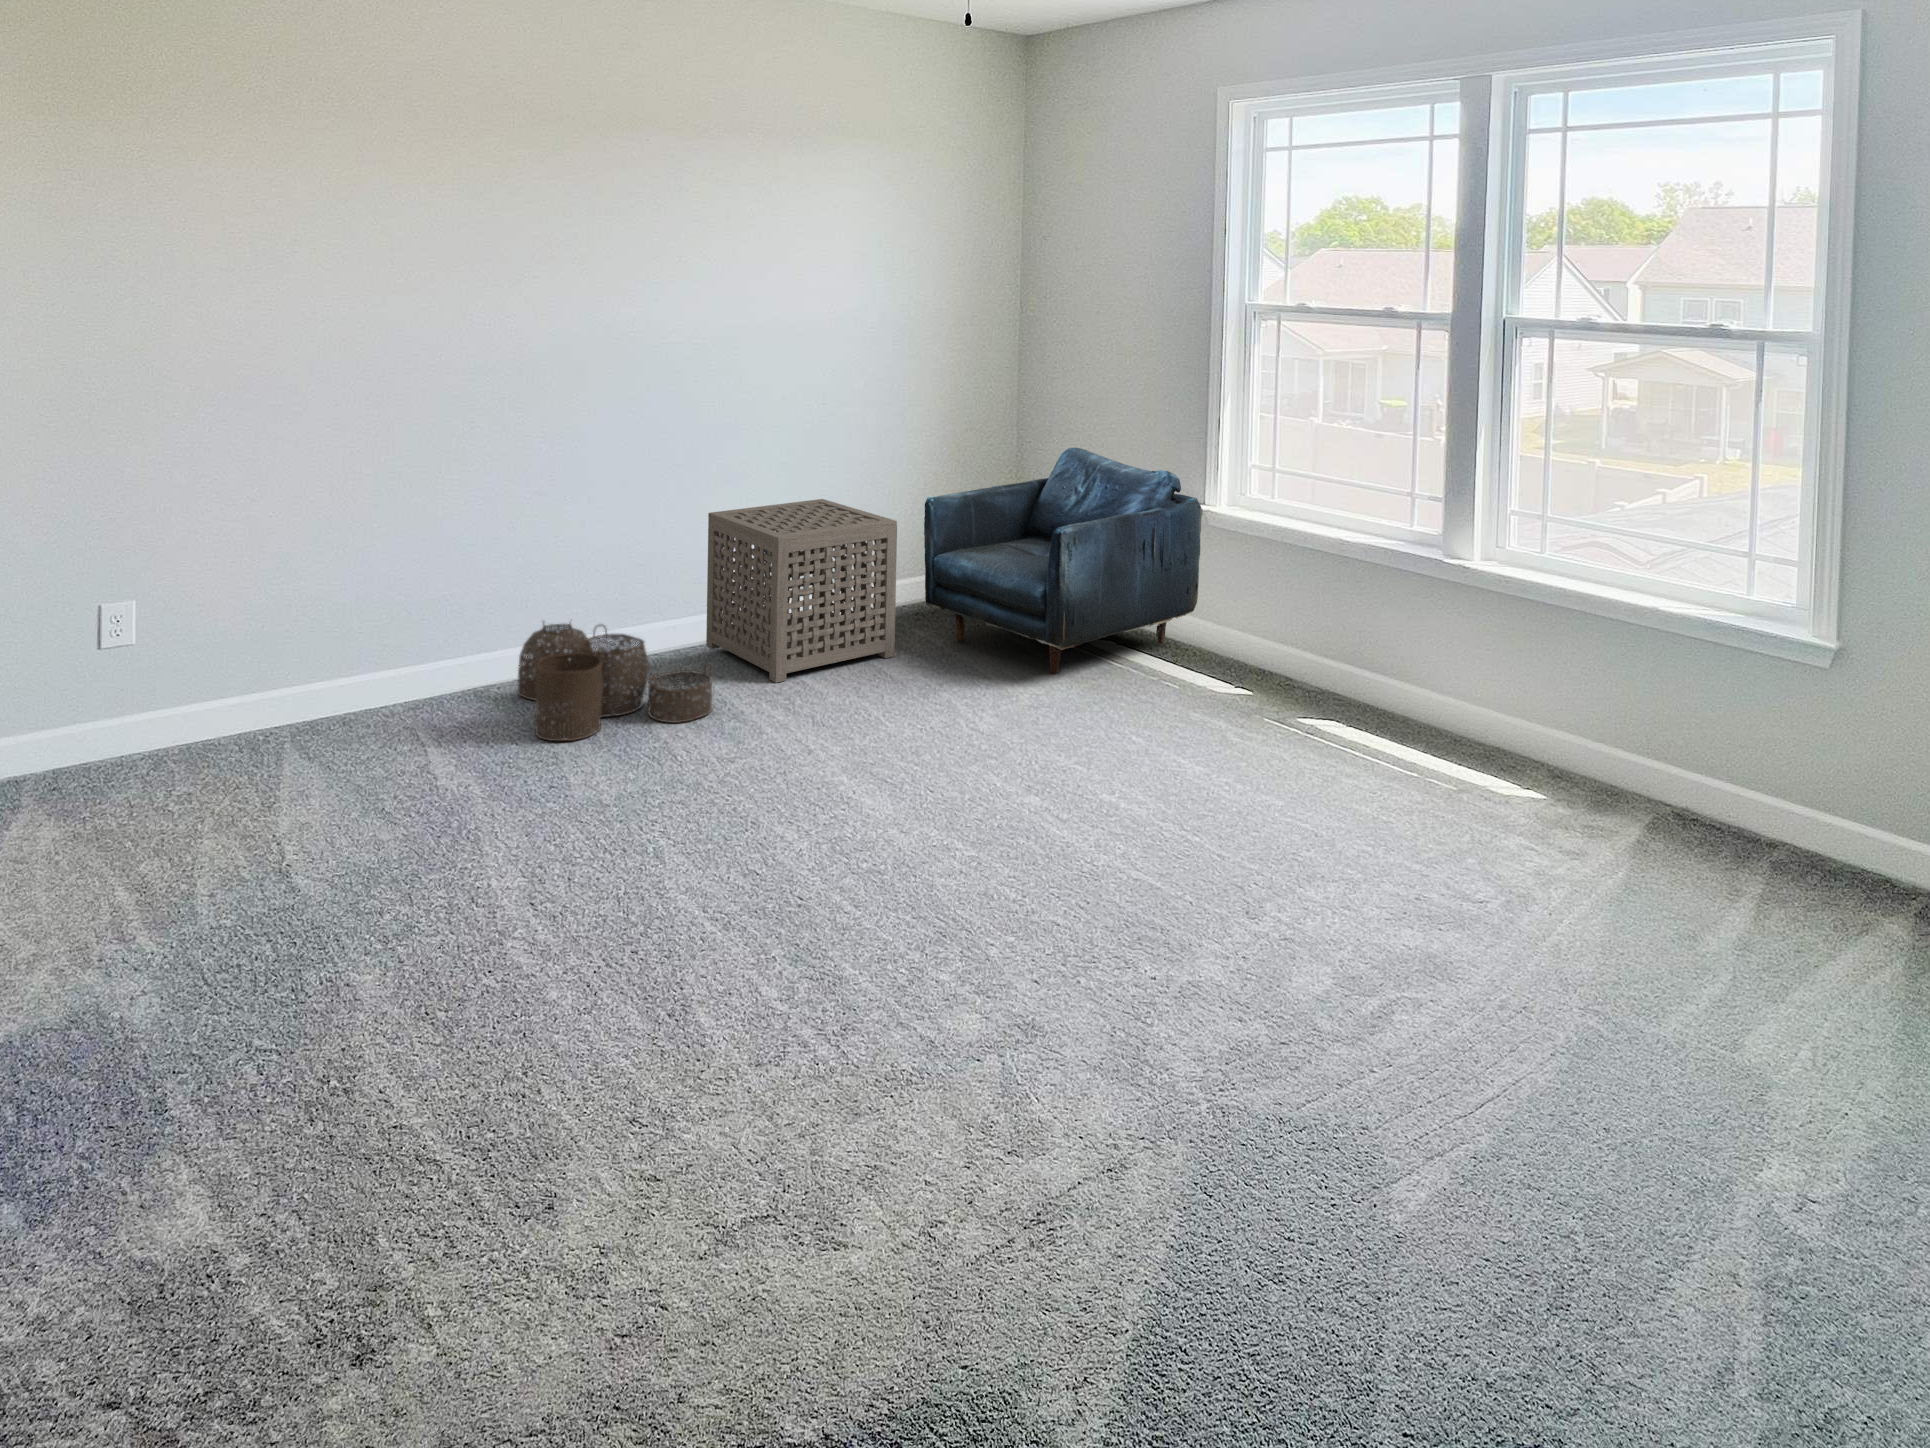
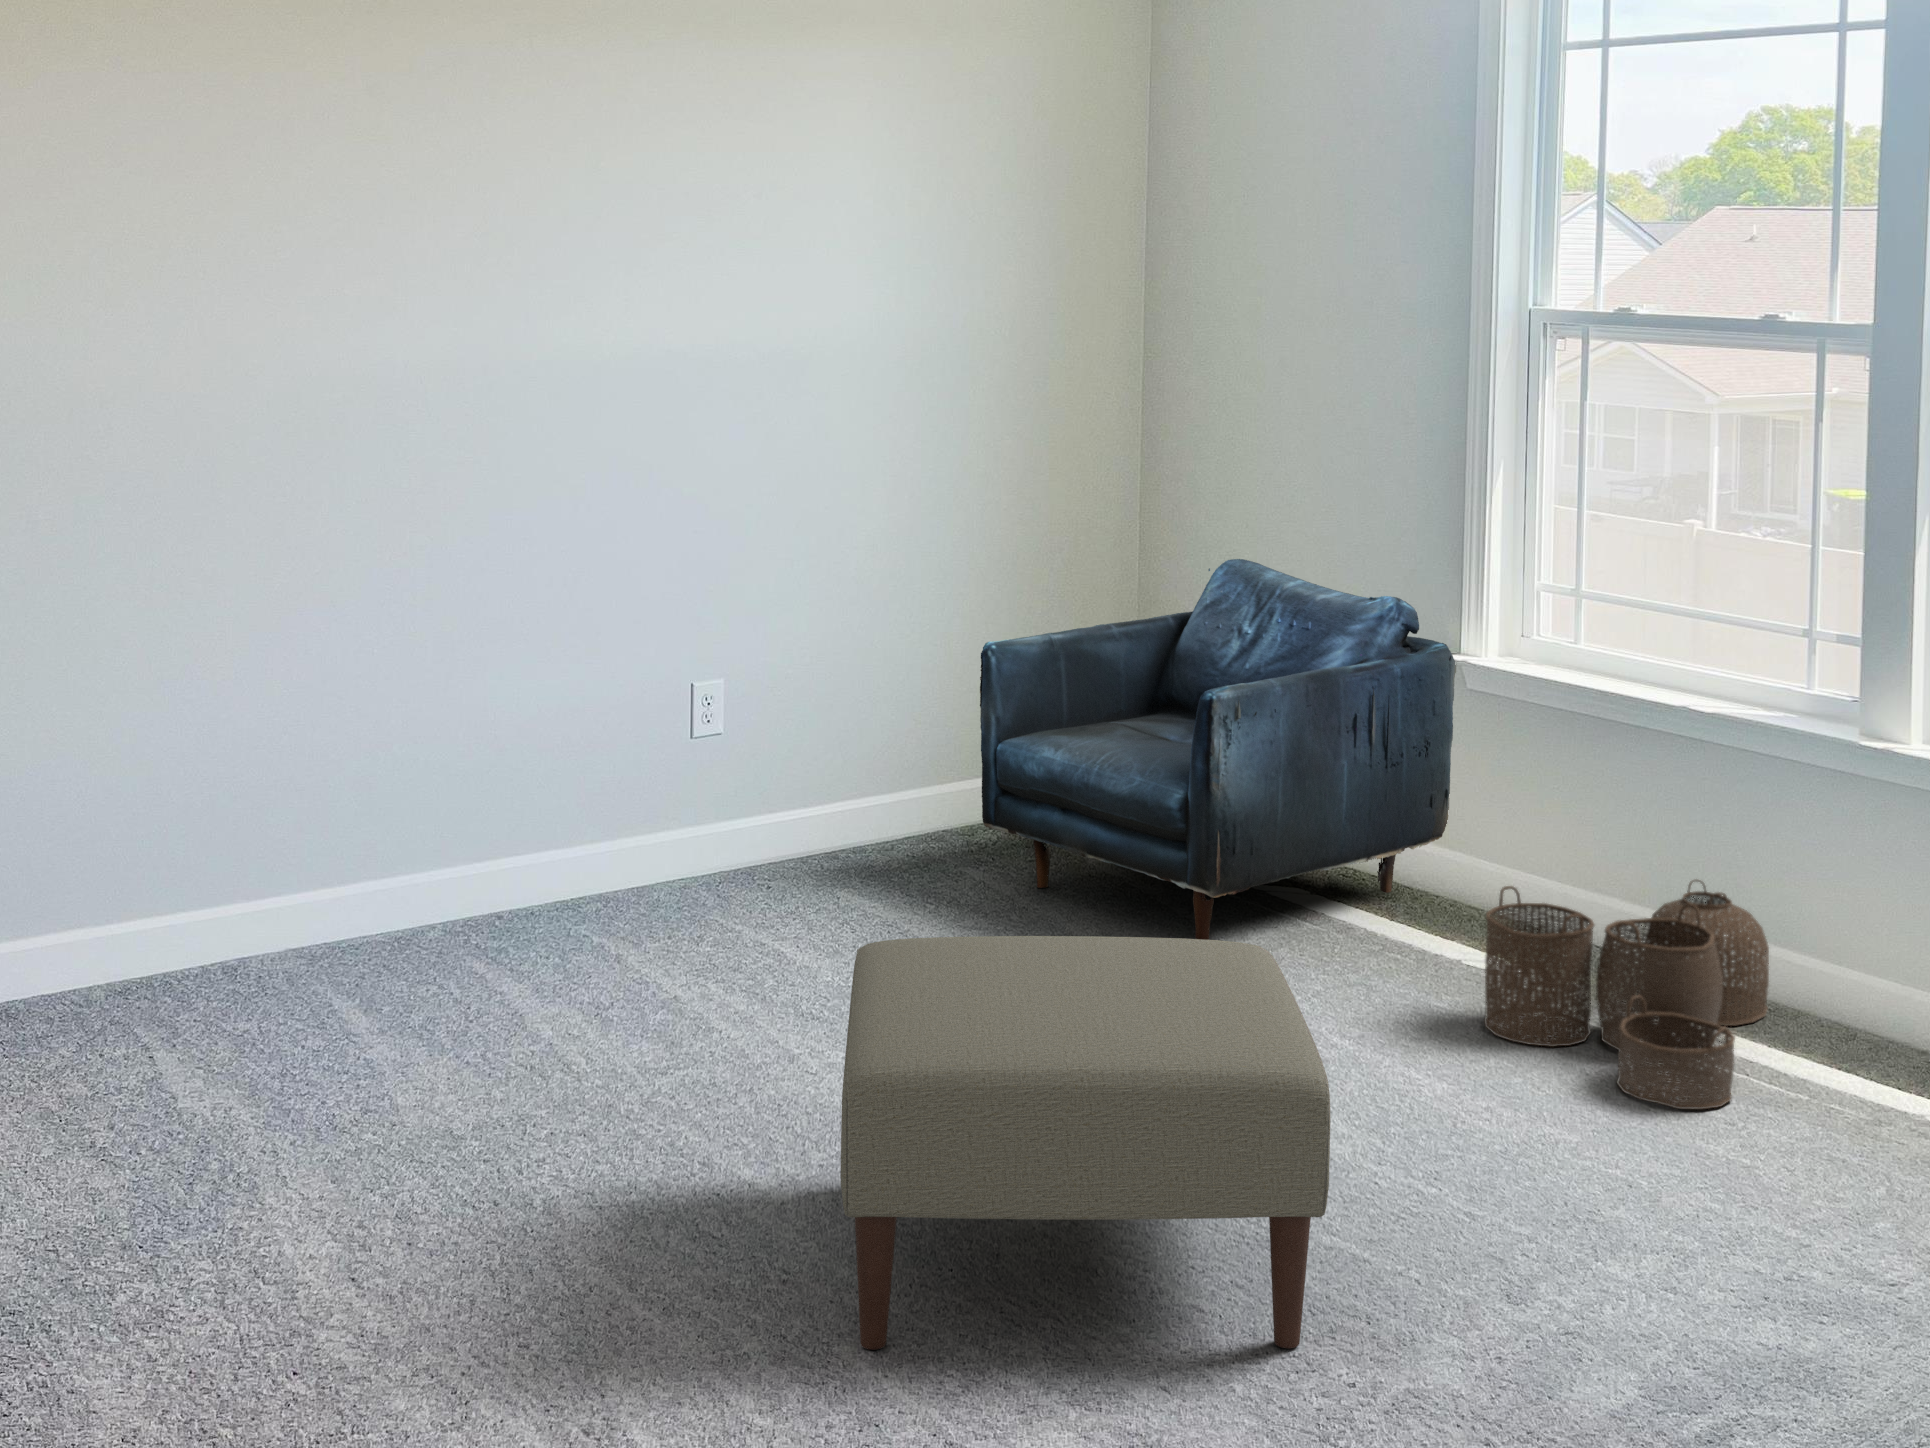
side table: present [706,499,897,683] -> none [610,646,934,953]
woven basket: present [518,622,712,741] -> present [1484,880,1769,1109]
ottoman: none [834,684,1137,950] -> present [840,936,1331,1350]

